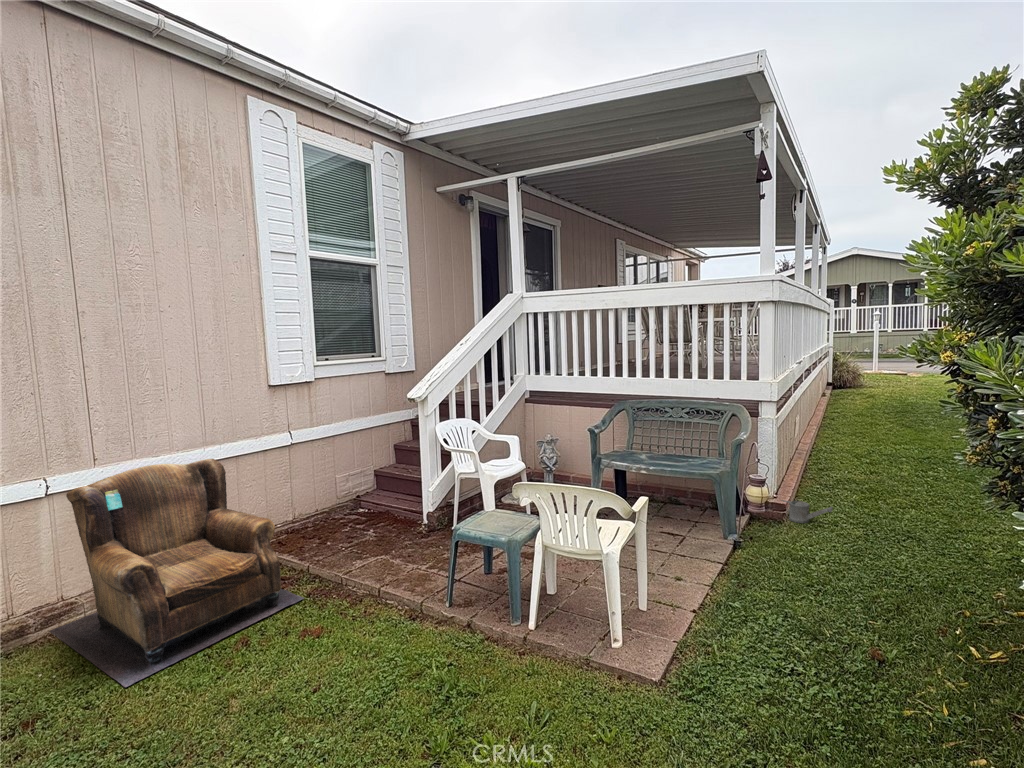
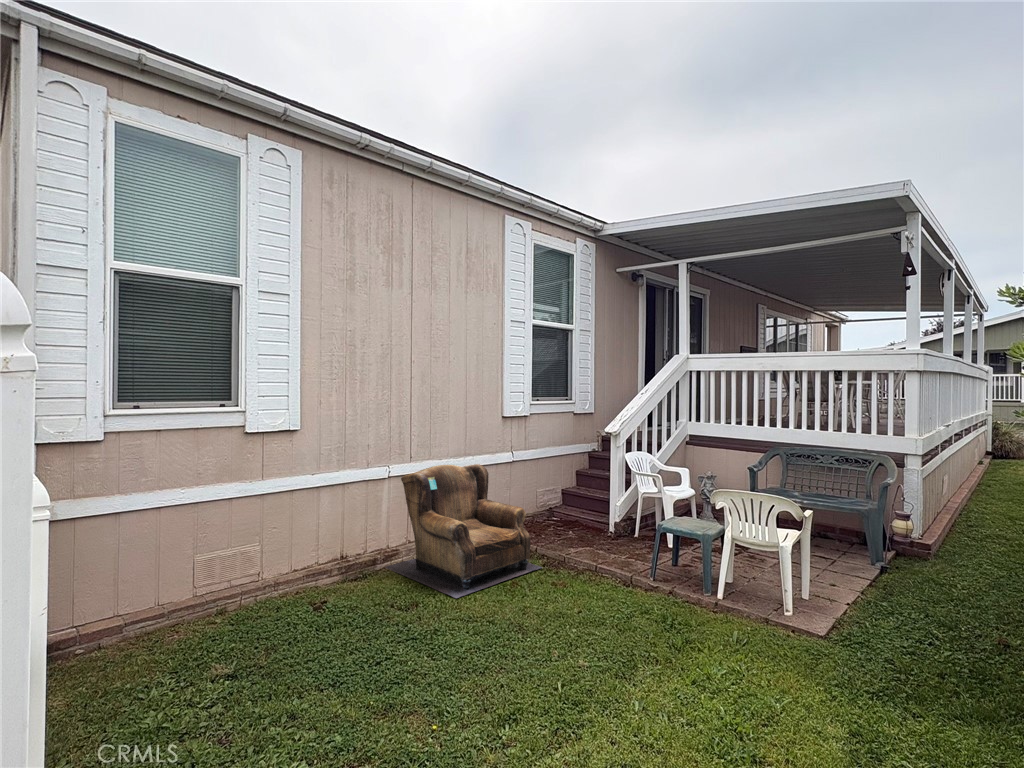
watering can: present [781,500,833,523] -> none [925,541,975,562]

